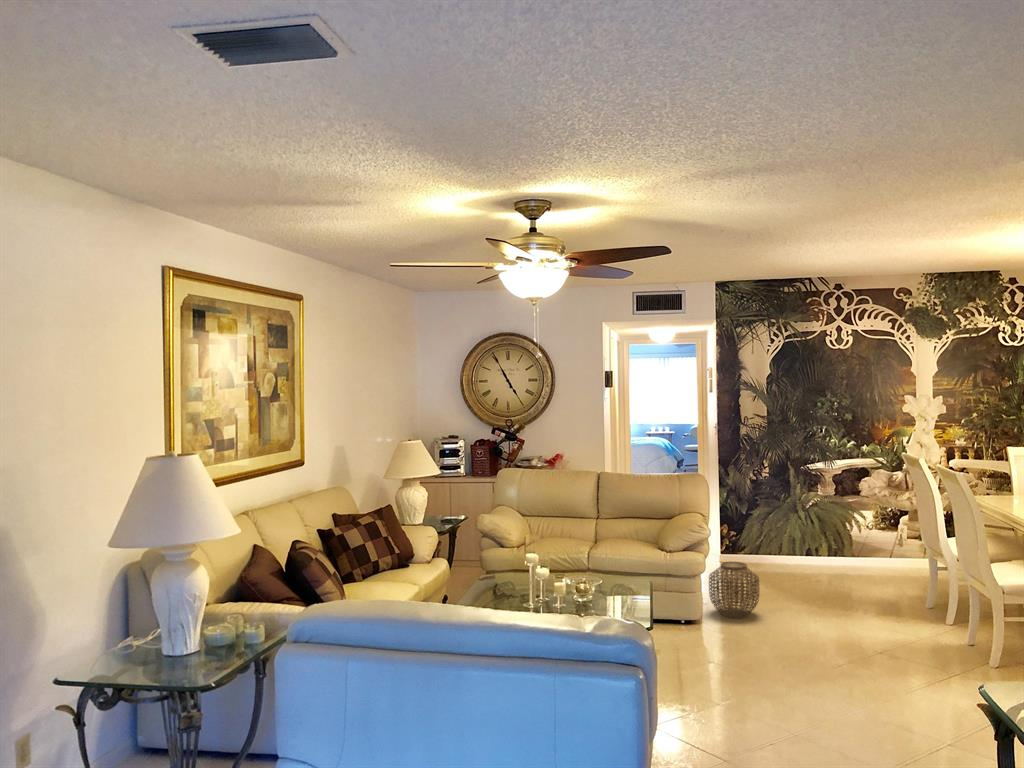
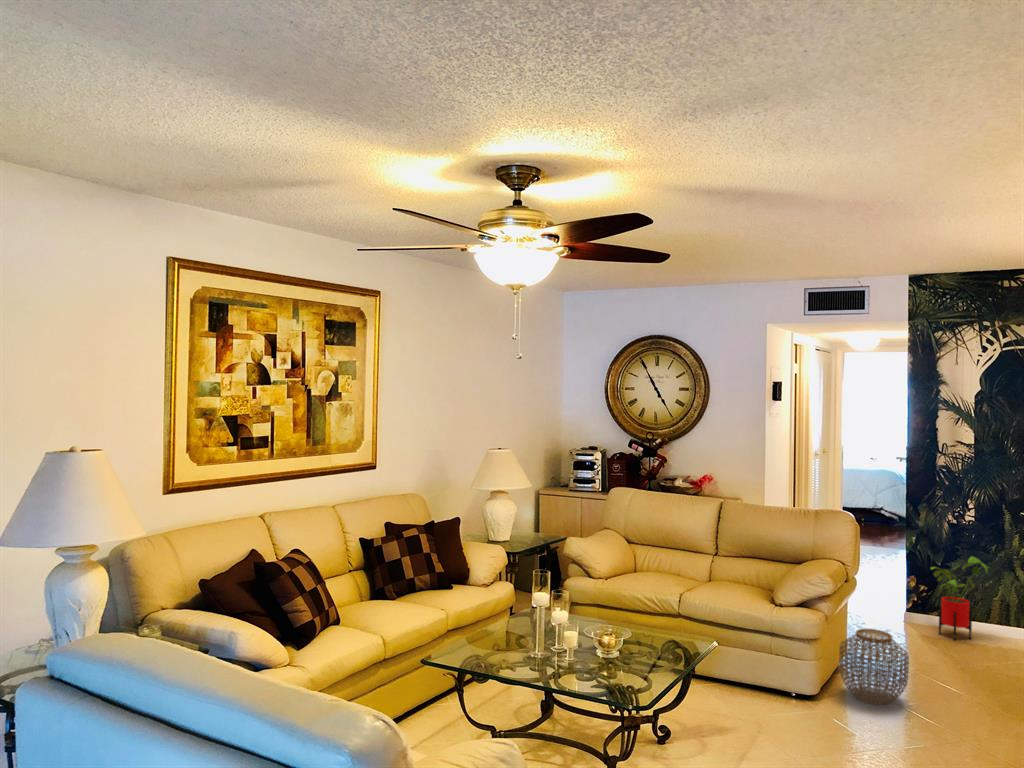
house plant: none [741,503,782,570] -> present [931,557,989,640]

